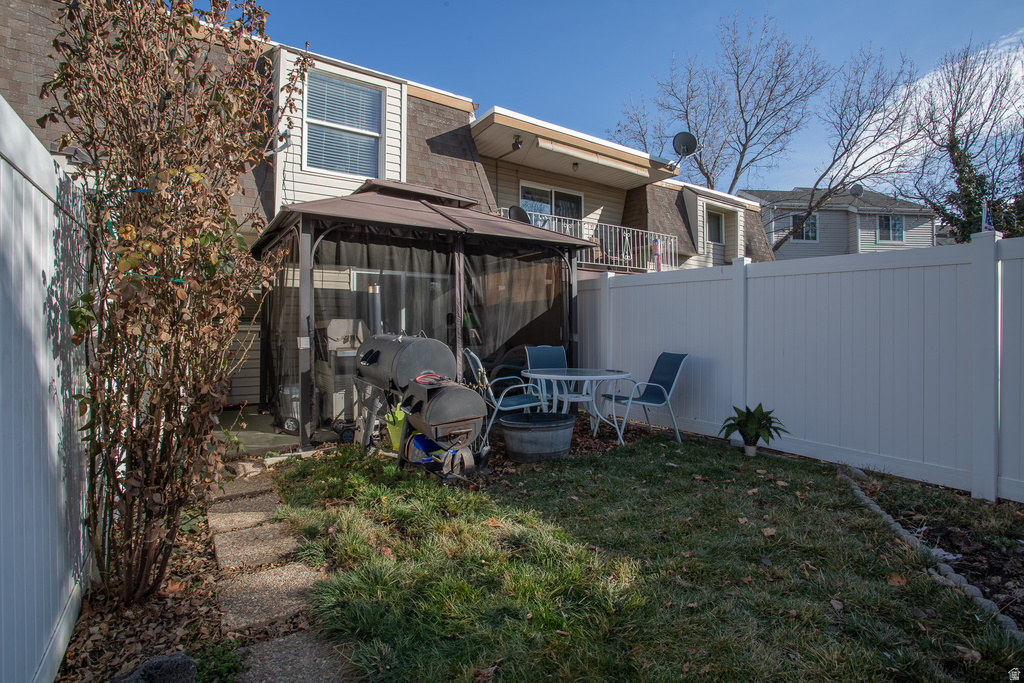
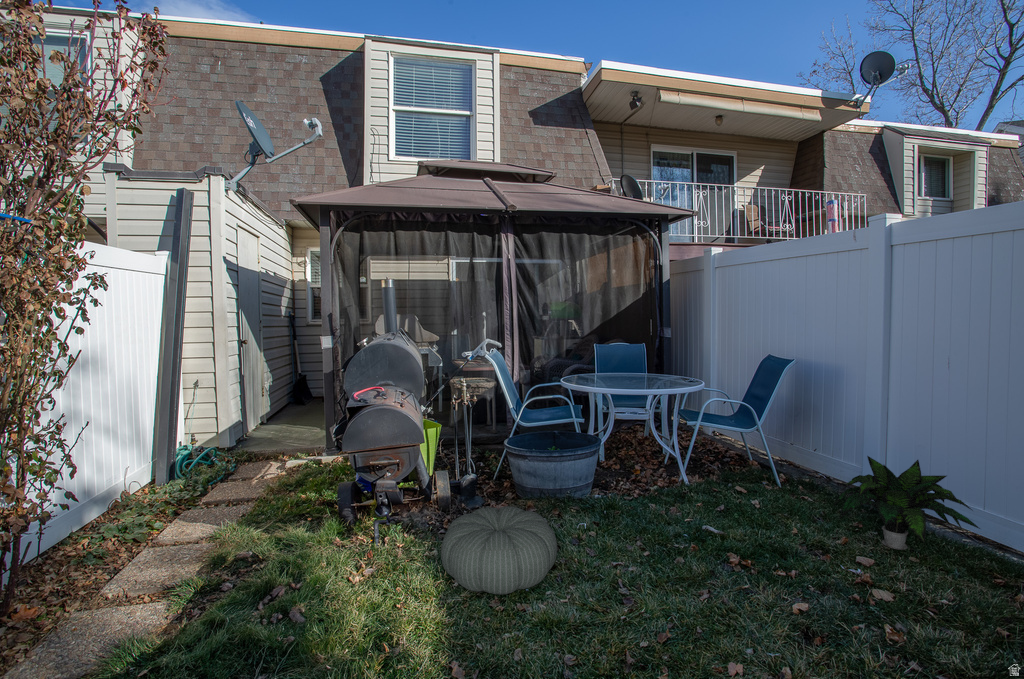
pouf: none [506,451,586,499] -> present [441,506,557,594]

